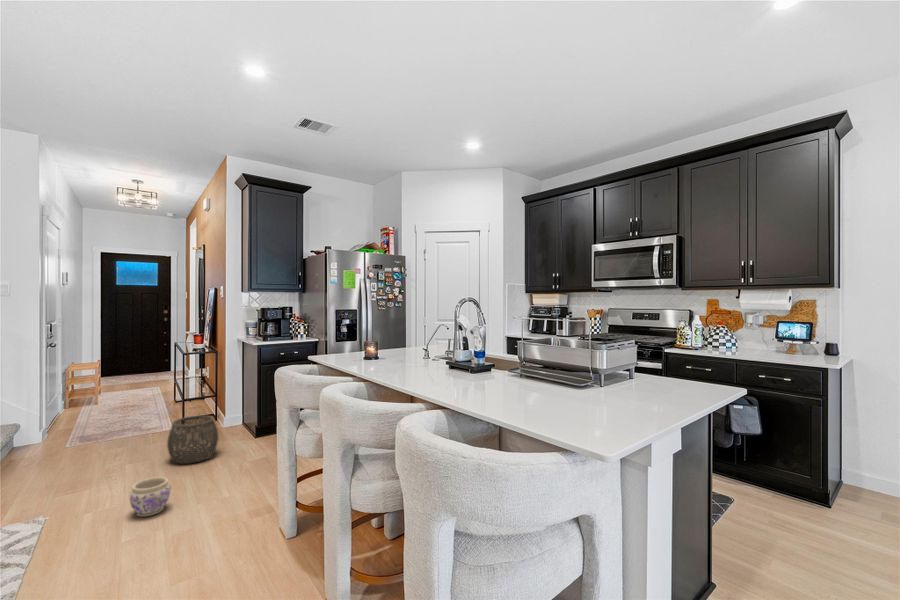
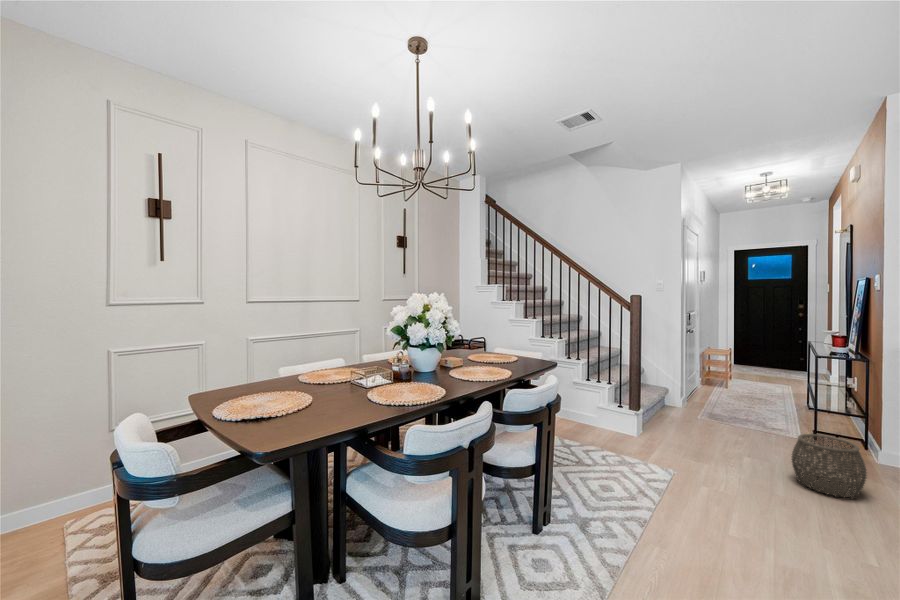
planter: present [129,477,171,517] -> none [742,491,790,538]

